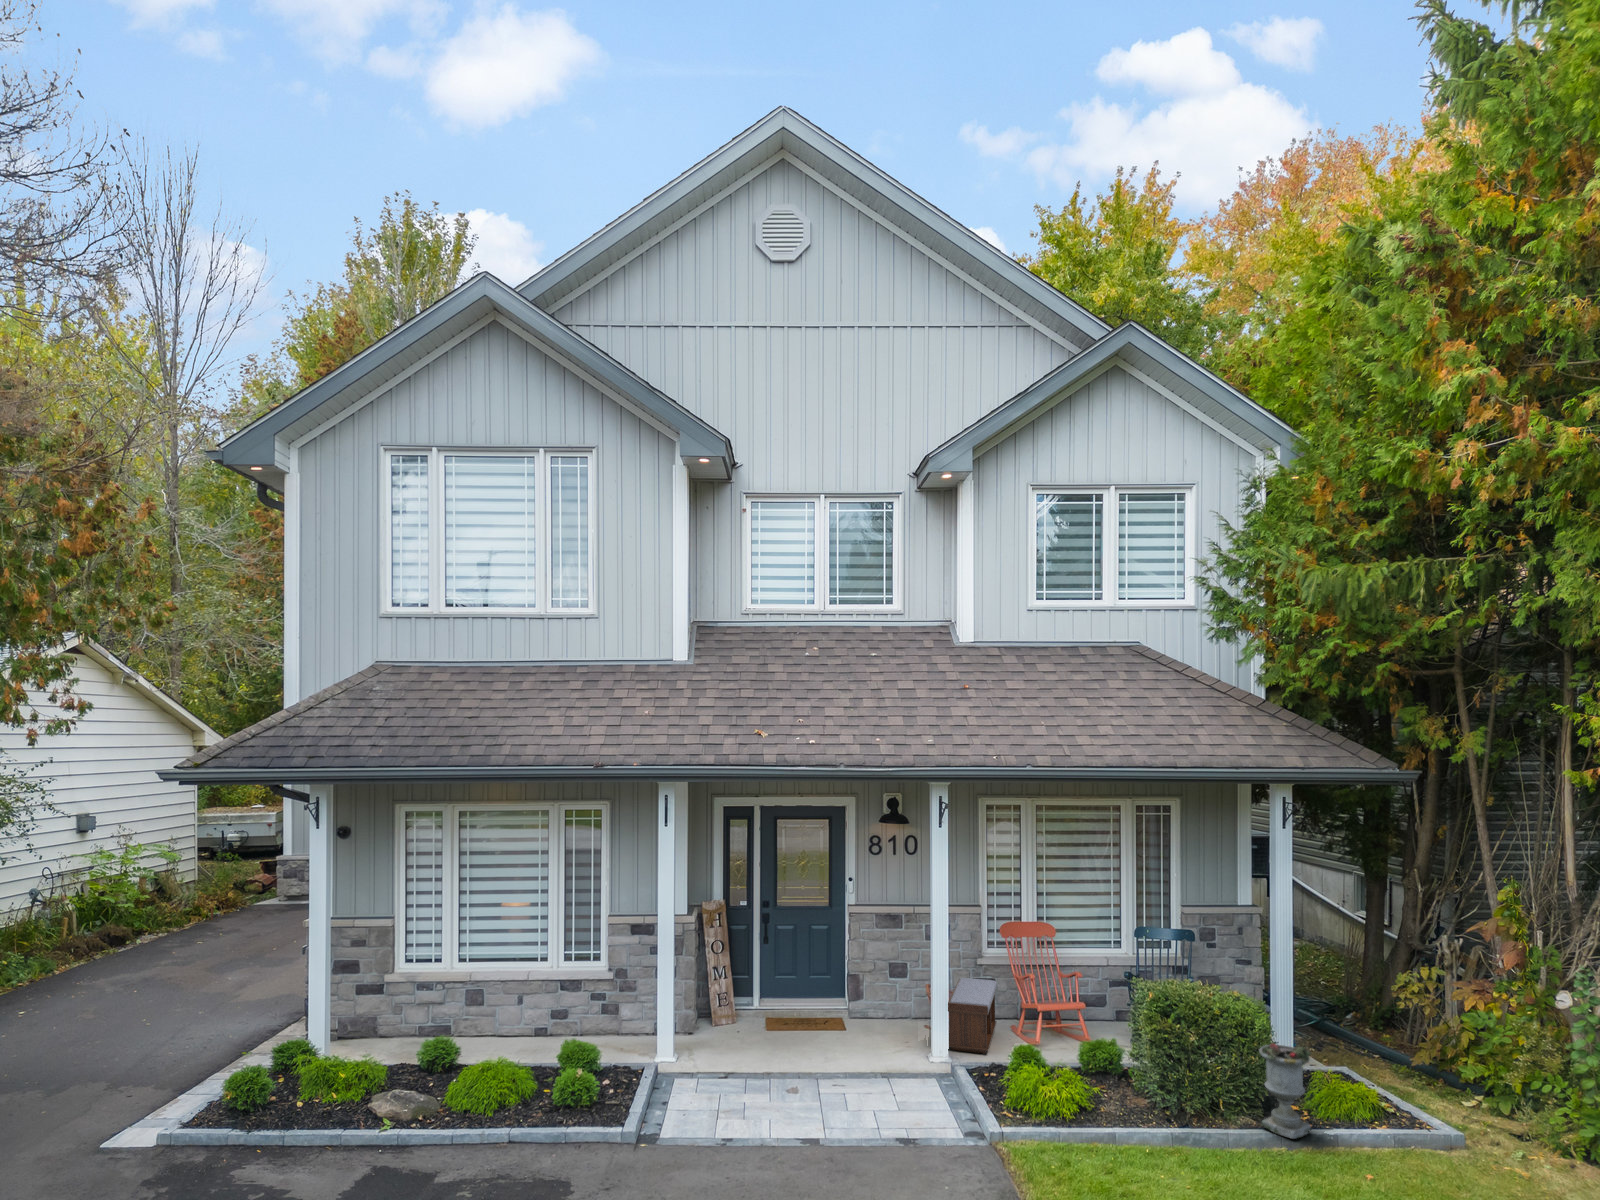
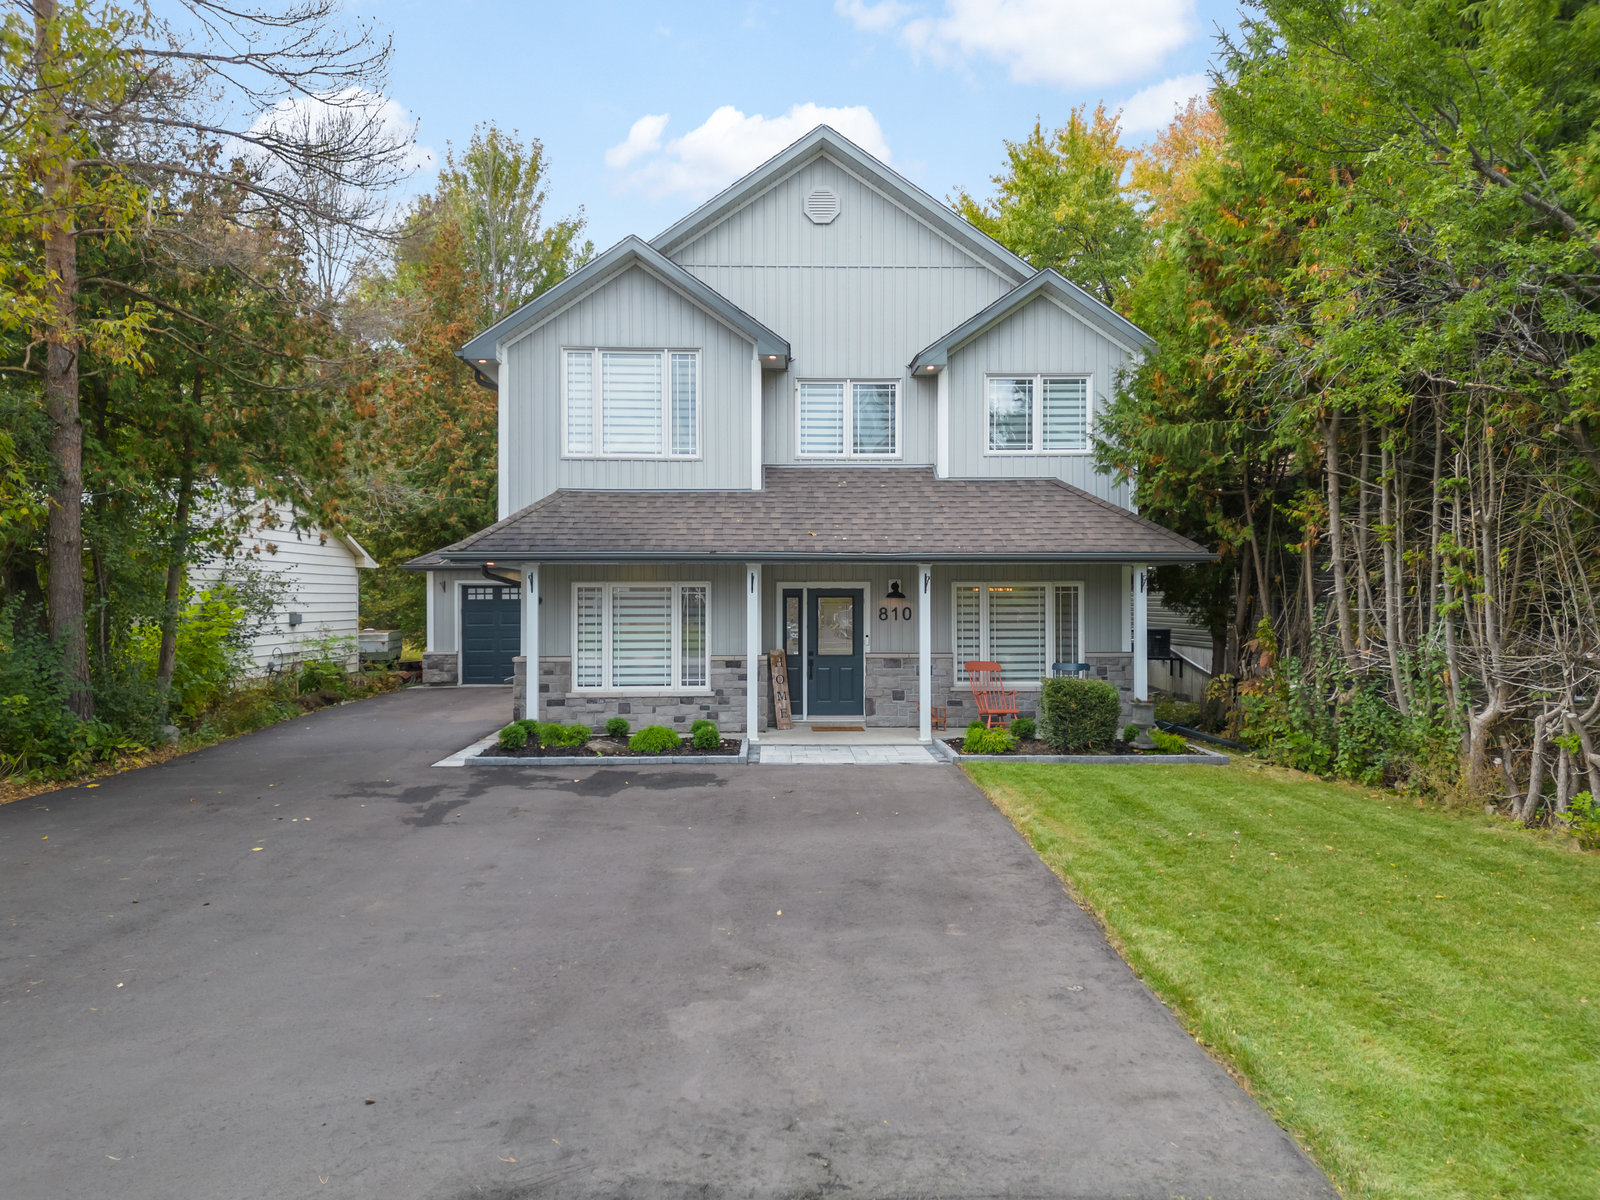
bench: present [948,978,997,1054] -> none [936,692,964,731]

